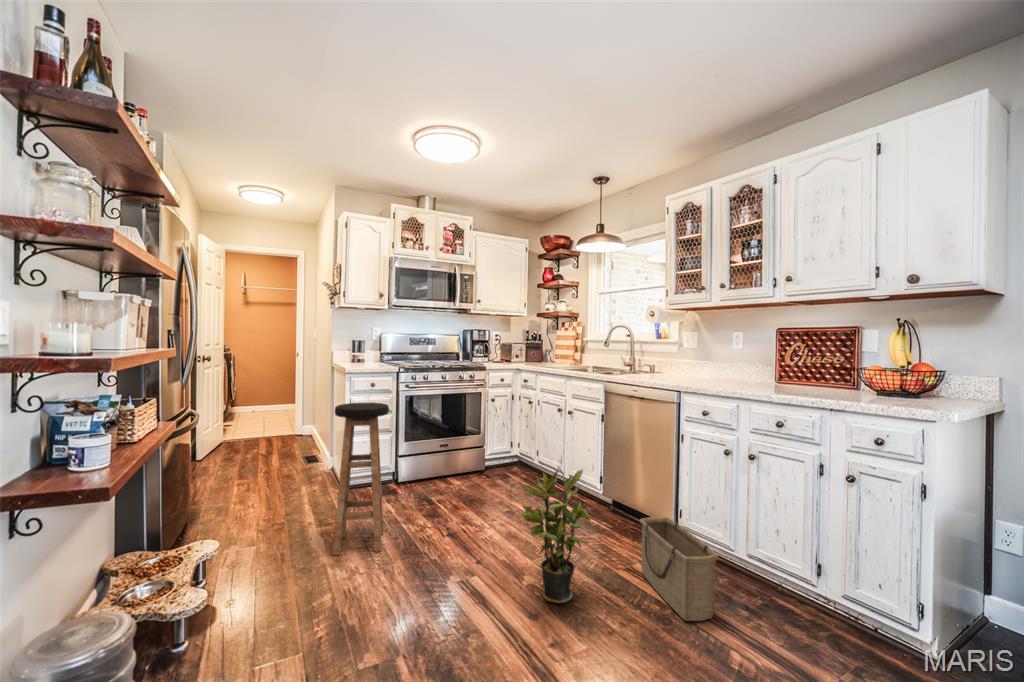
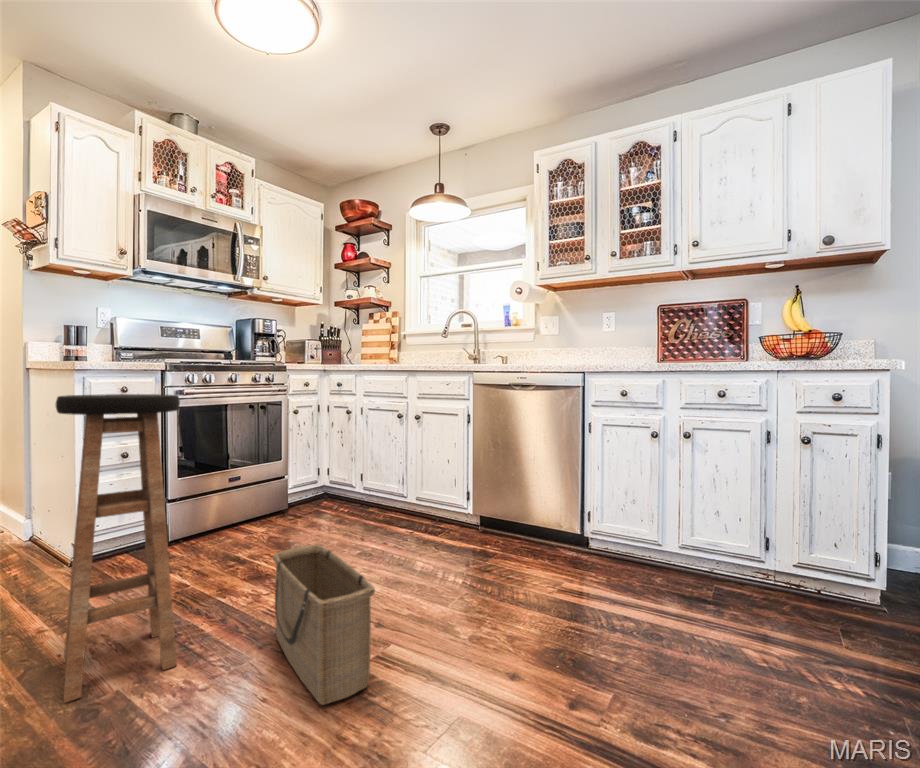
potted plant: present [522,466,590,603] -> none [467,460,561,667]
basket: present [640,517,718,621] -> present [273,545,375,705]

